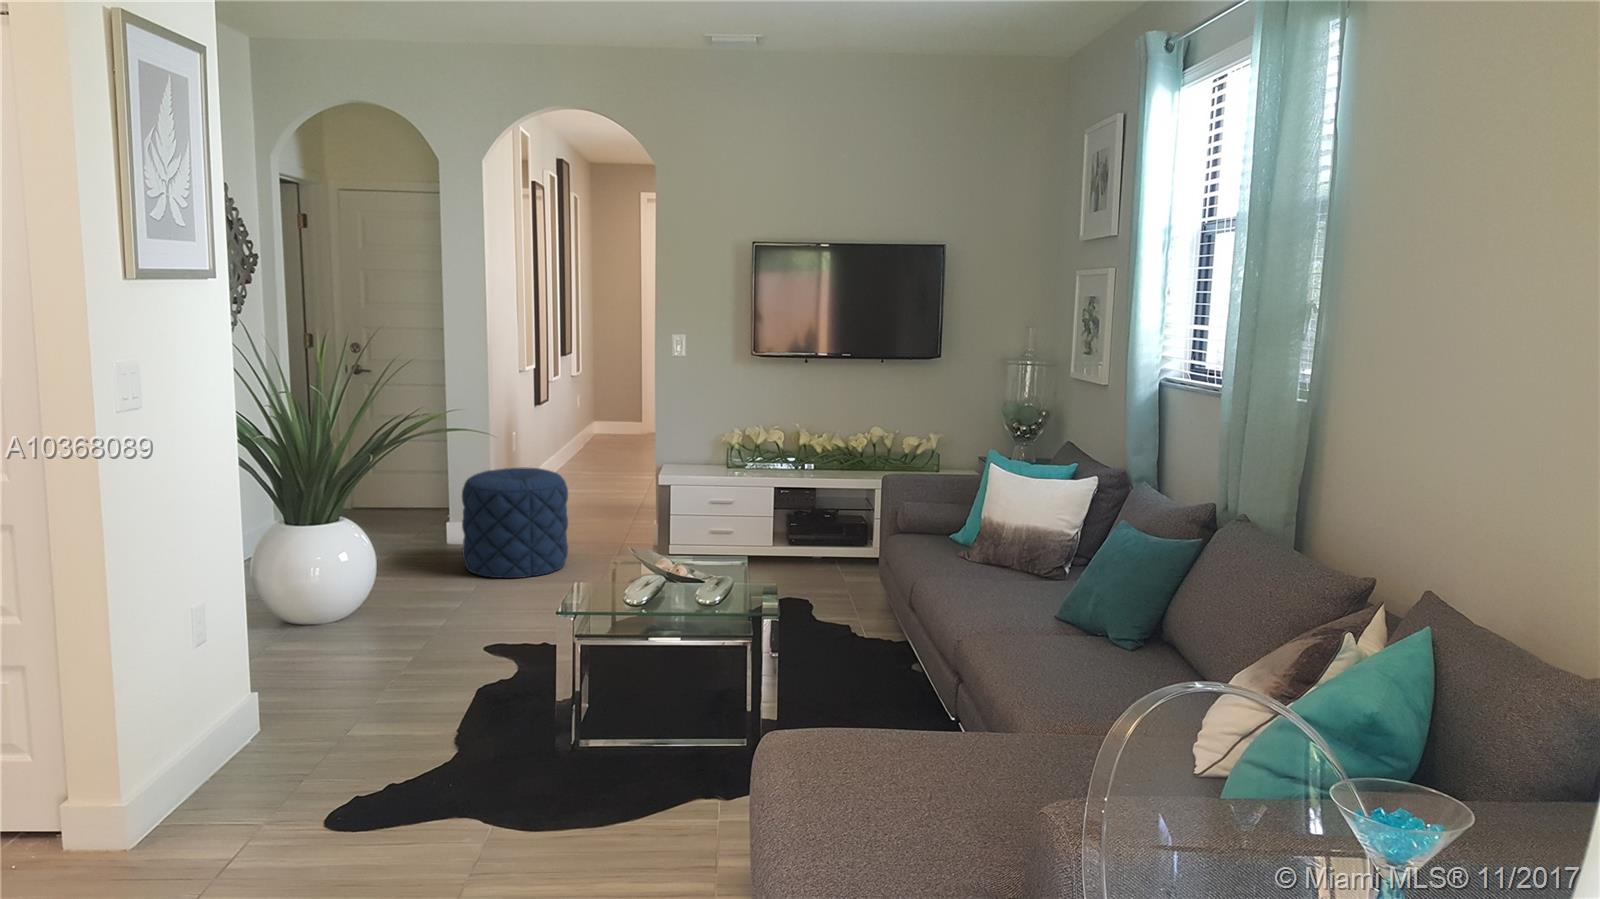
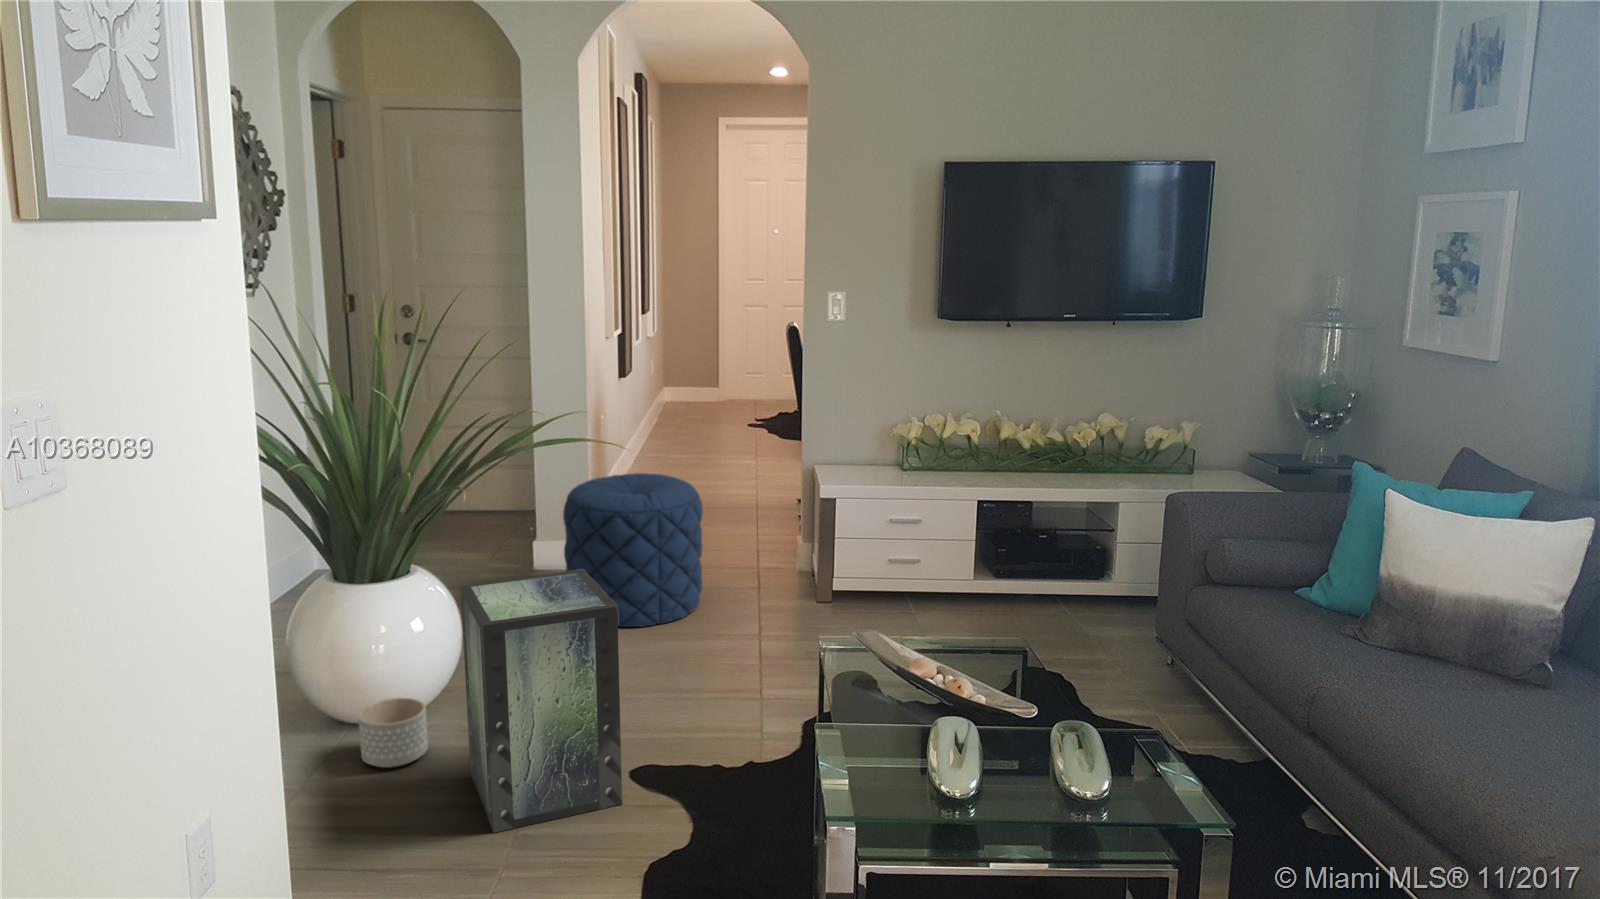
storage box: none [370,514,475,679] -> present [460,570,622,833]
planter: none [299,605,347,649] -> present [358,698,428,768]

